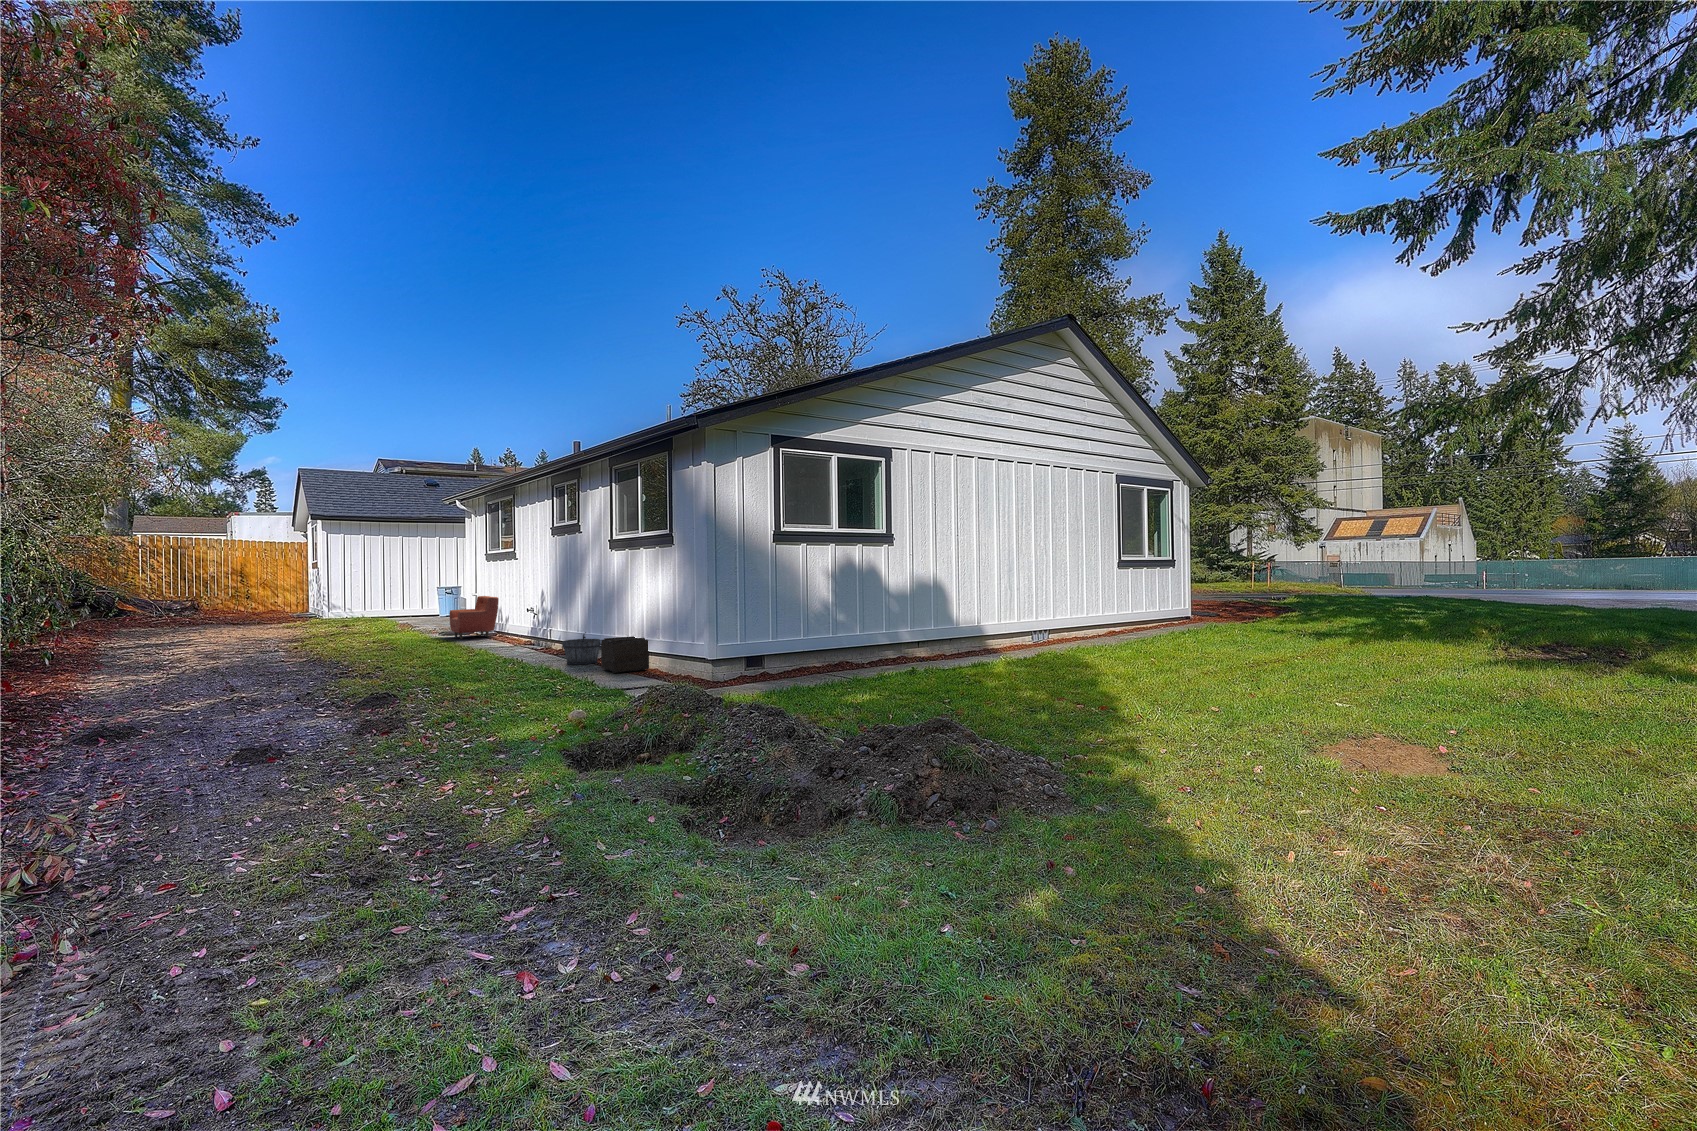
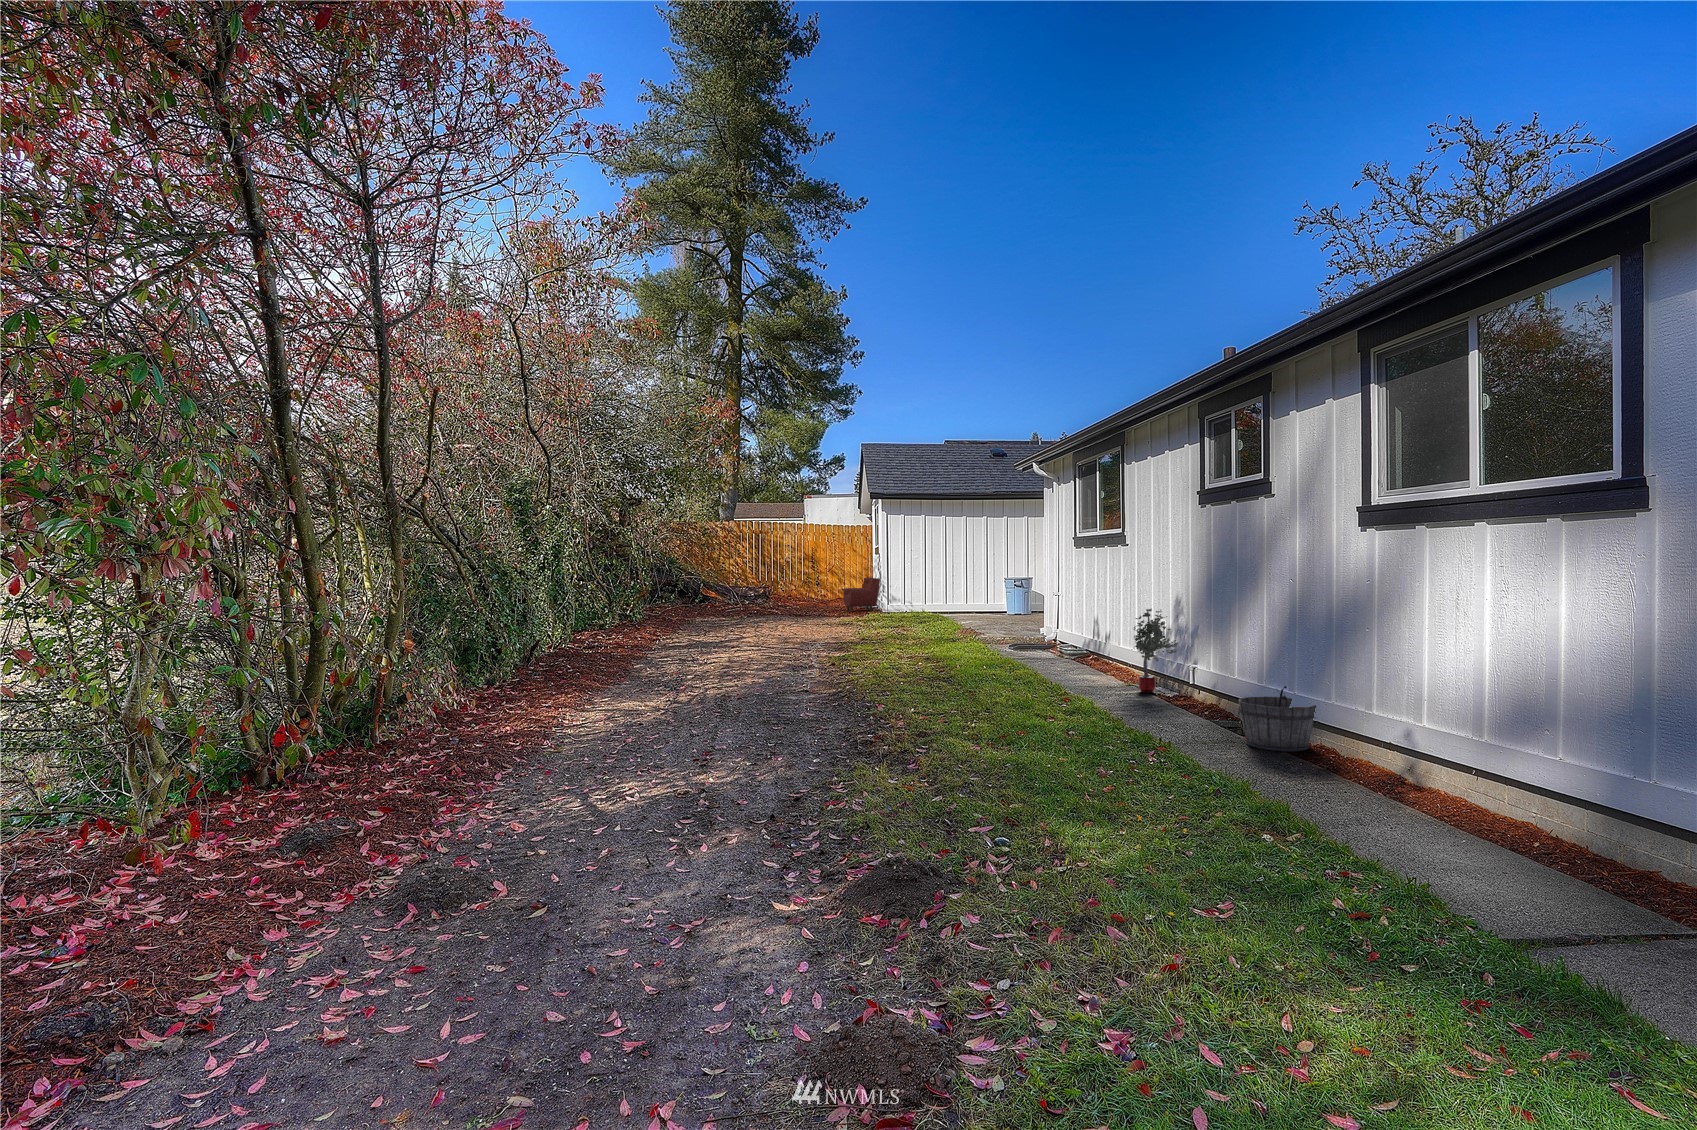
armchair: present [449,596,499,639] -> present [843,577,880,611]
potted tree: none [514,598,544,649] -> present [1134,609,1178,693]
wooden crate: present [601,636,649,673] -> none [1337,711,1464,794]

